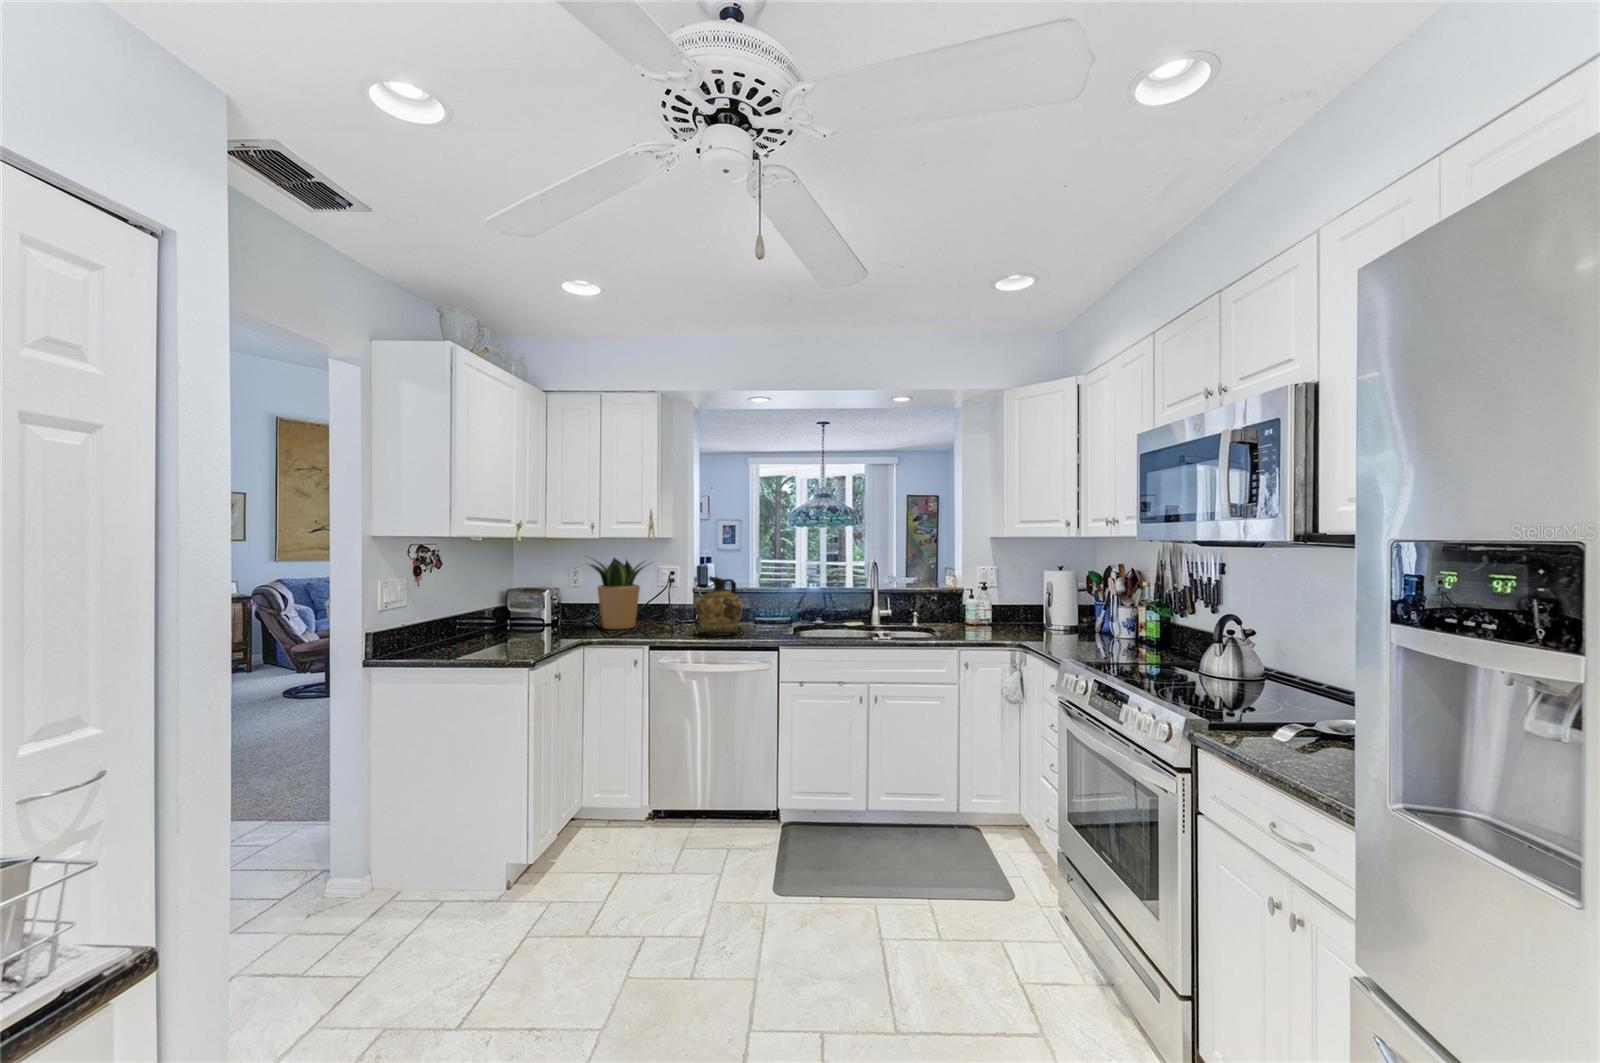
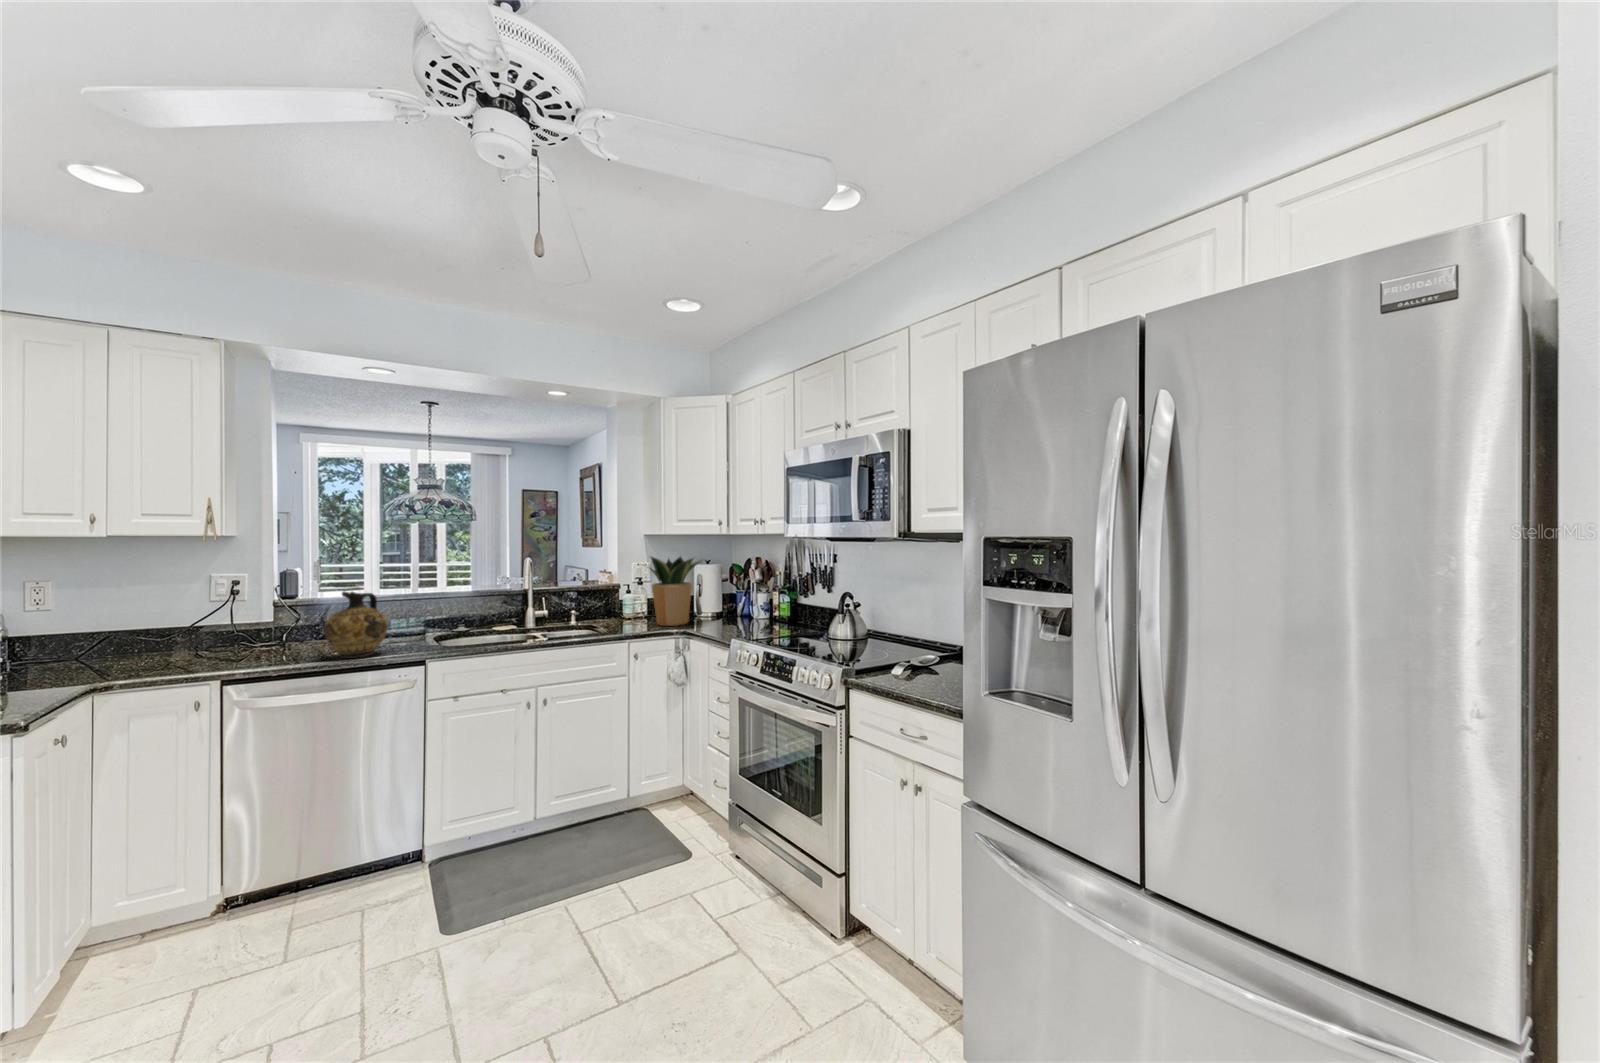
potted plant: present [590,558,644,629] -> present [643,557,702,626]

